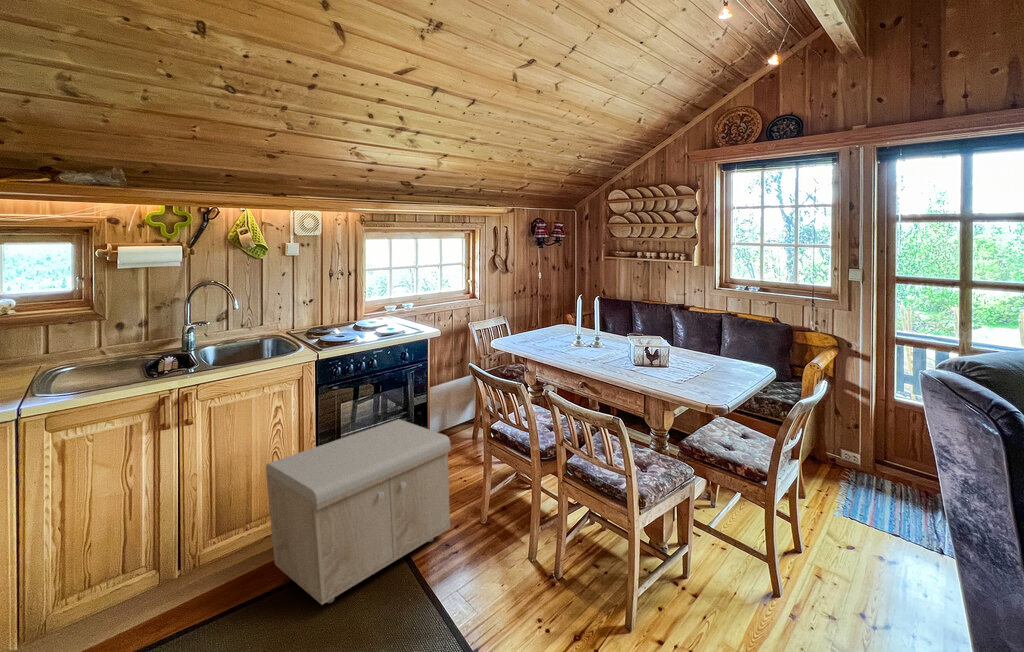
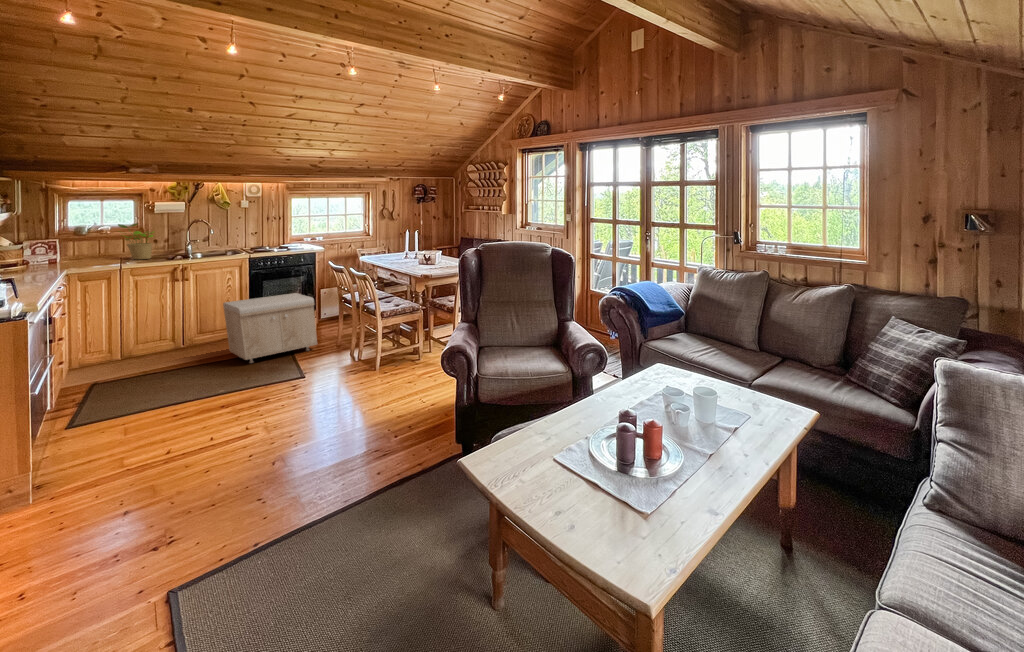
potted plant: none [15,296,116,378] -> present [118,224,154,259]

